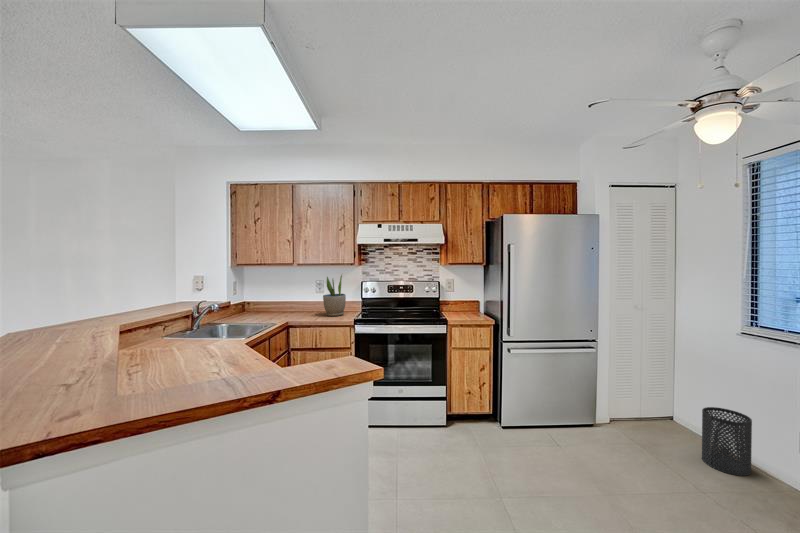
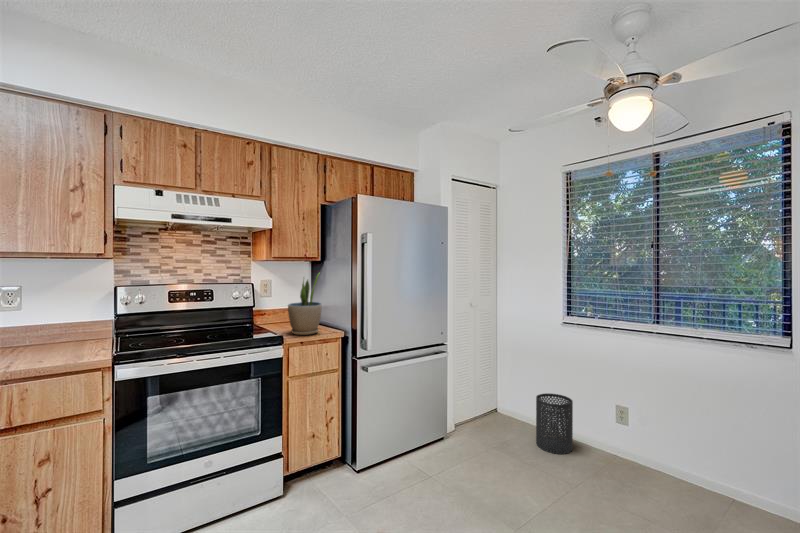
potted plant: present [323,275,346,316] -> present [288,274,321,335]

